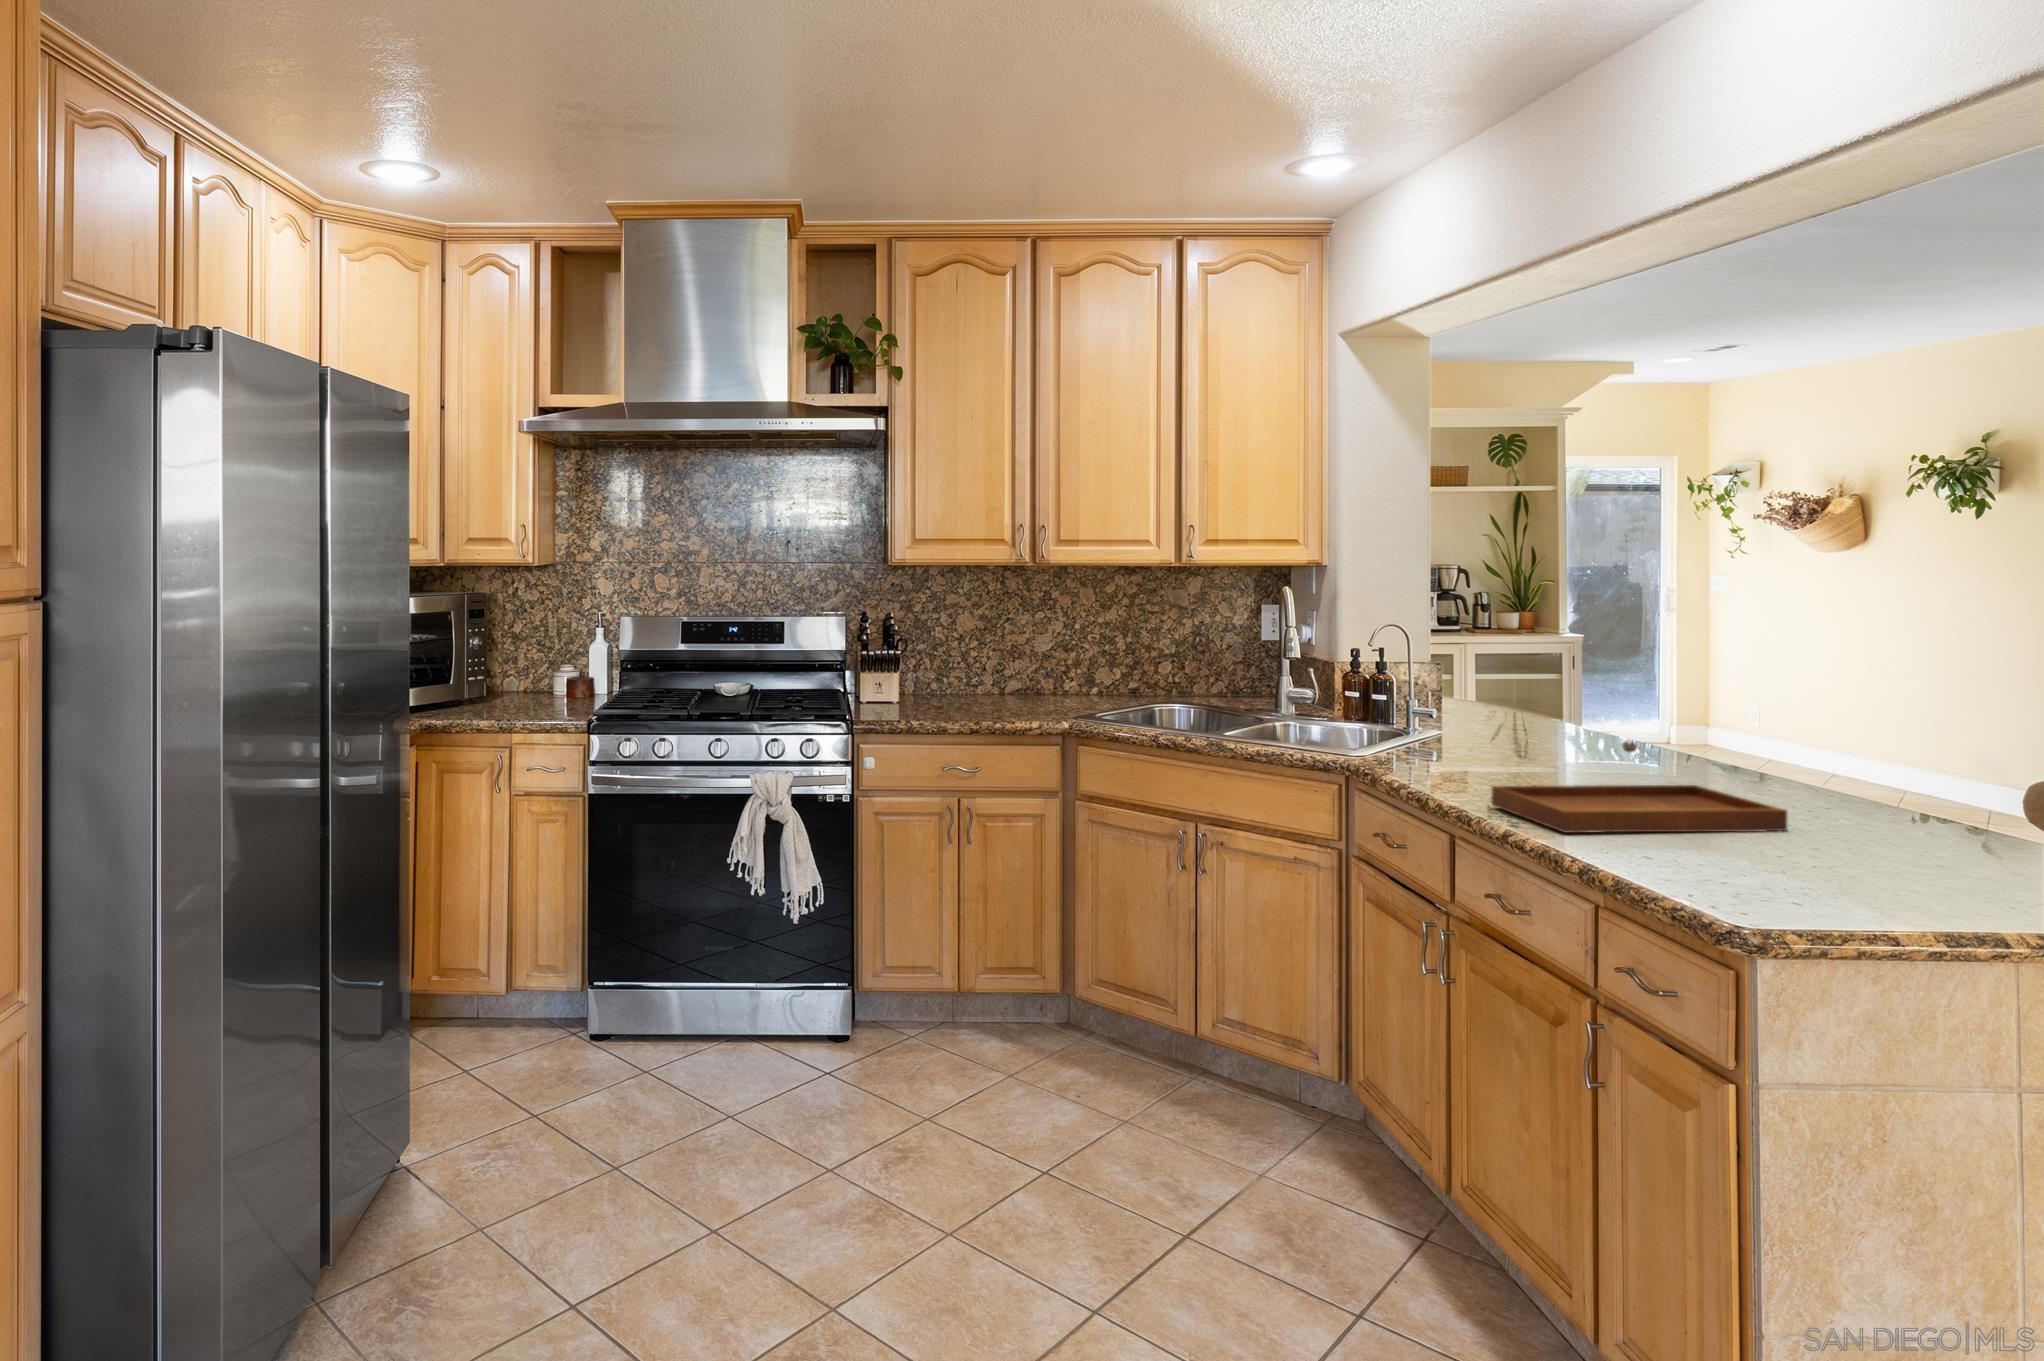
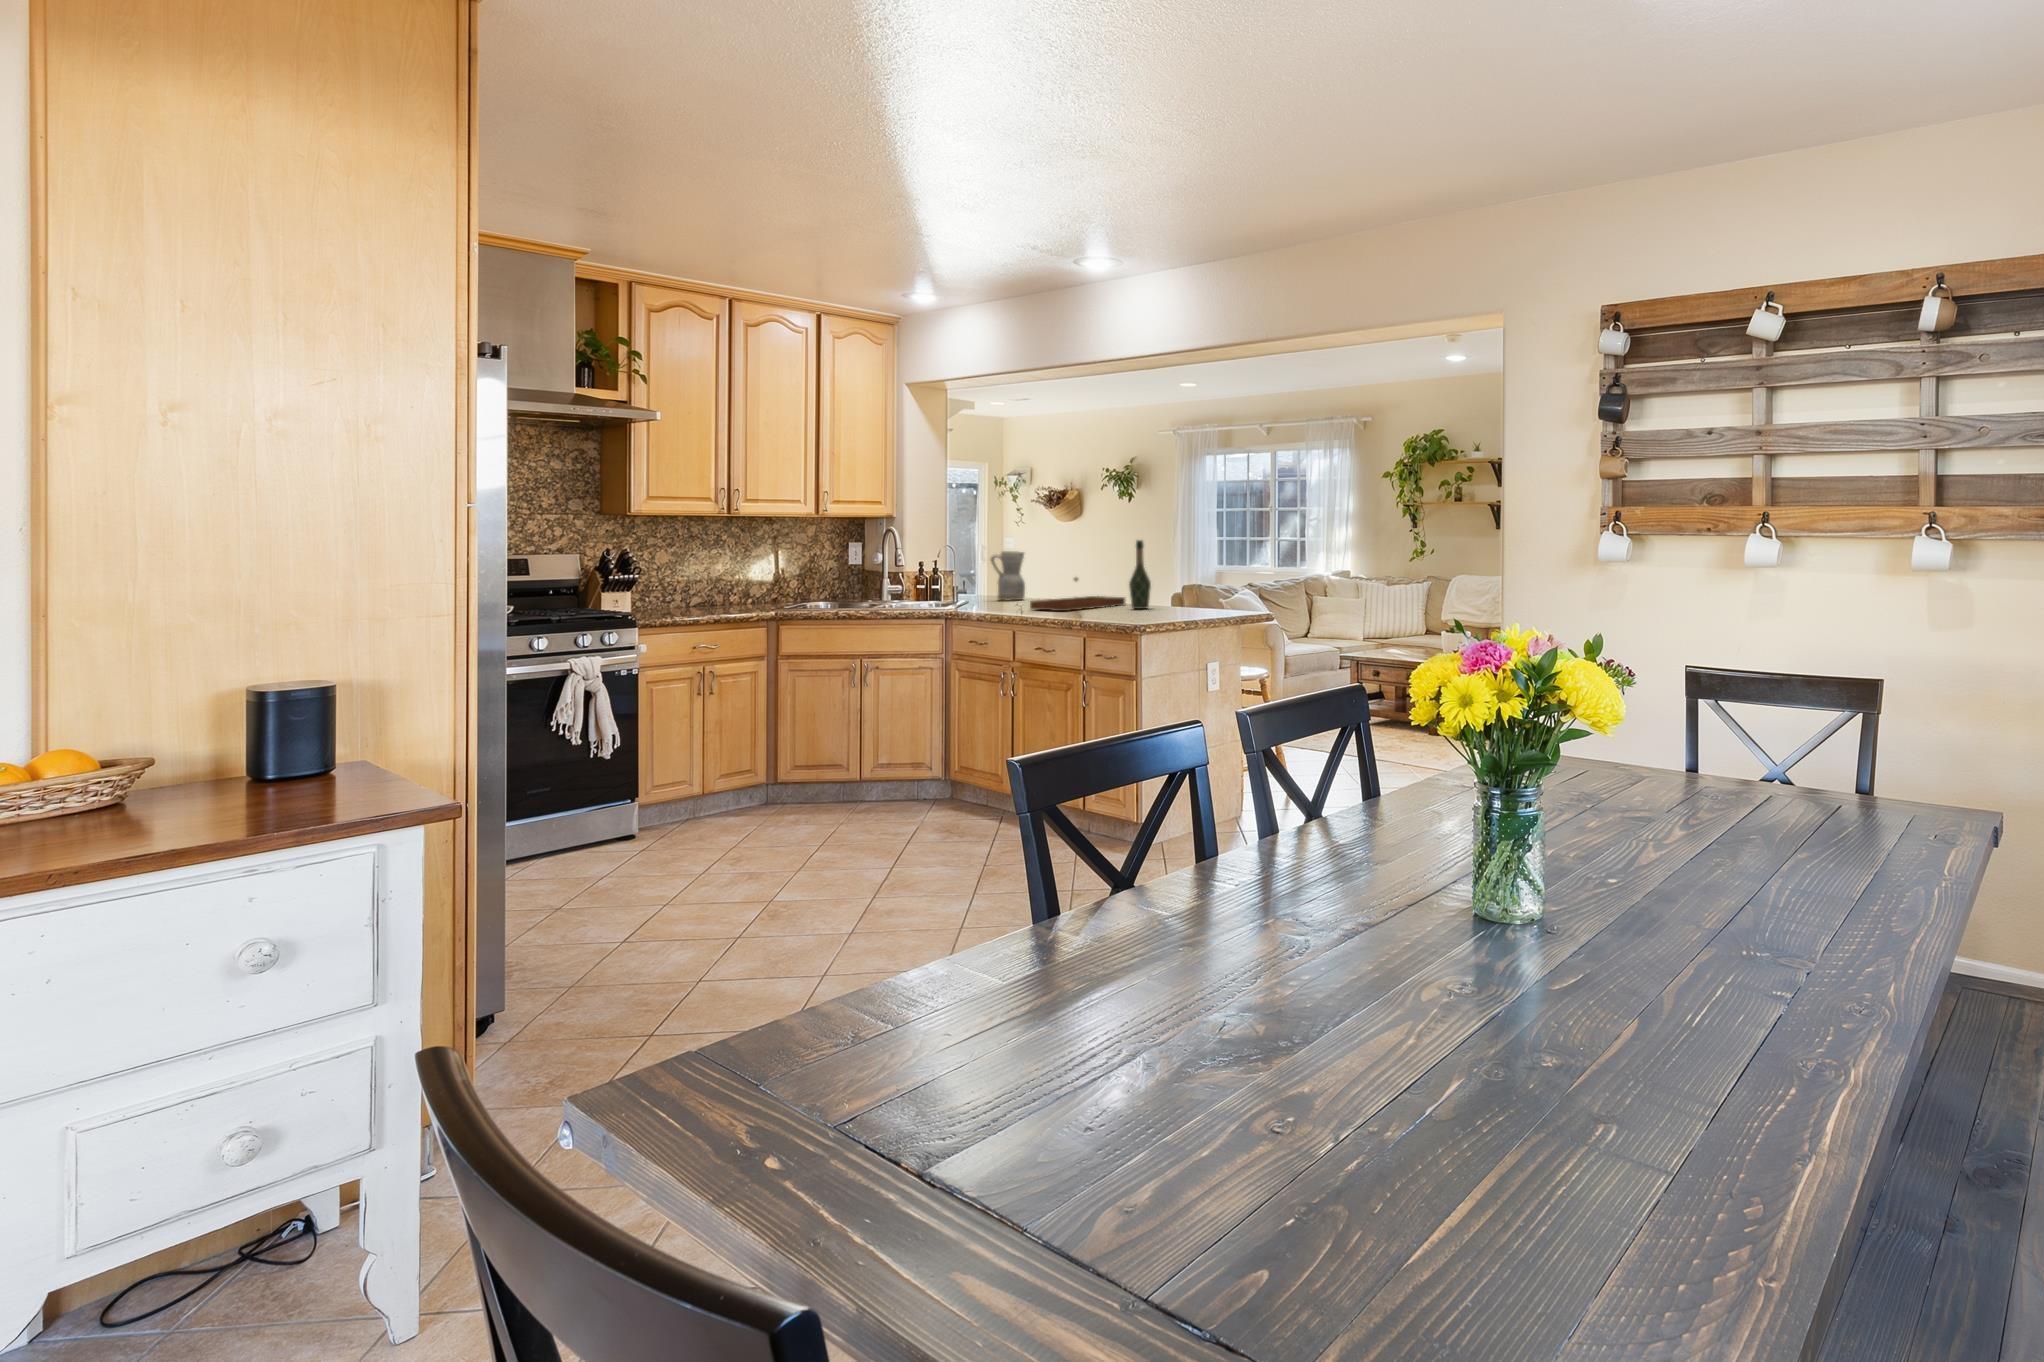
ceramic pitcher: none [1477,646,1557,751] -> present [990,551,1025,601]
wine bottle: none [1773,675,1854,872] -> present [1129,540,1151,609]

